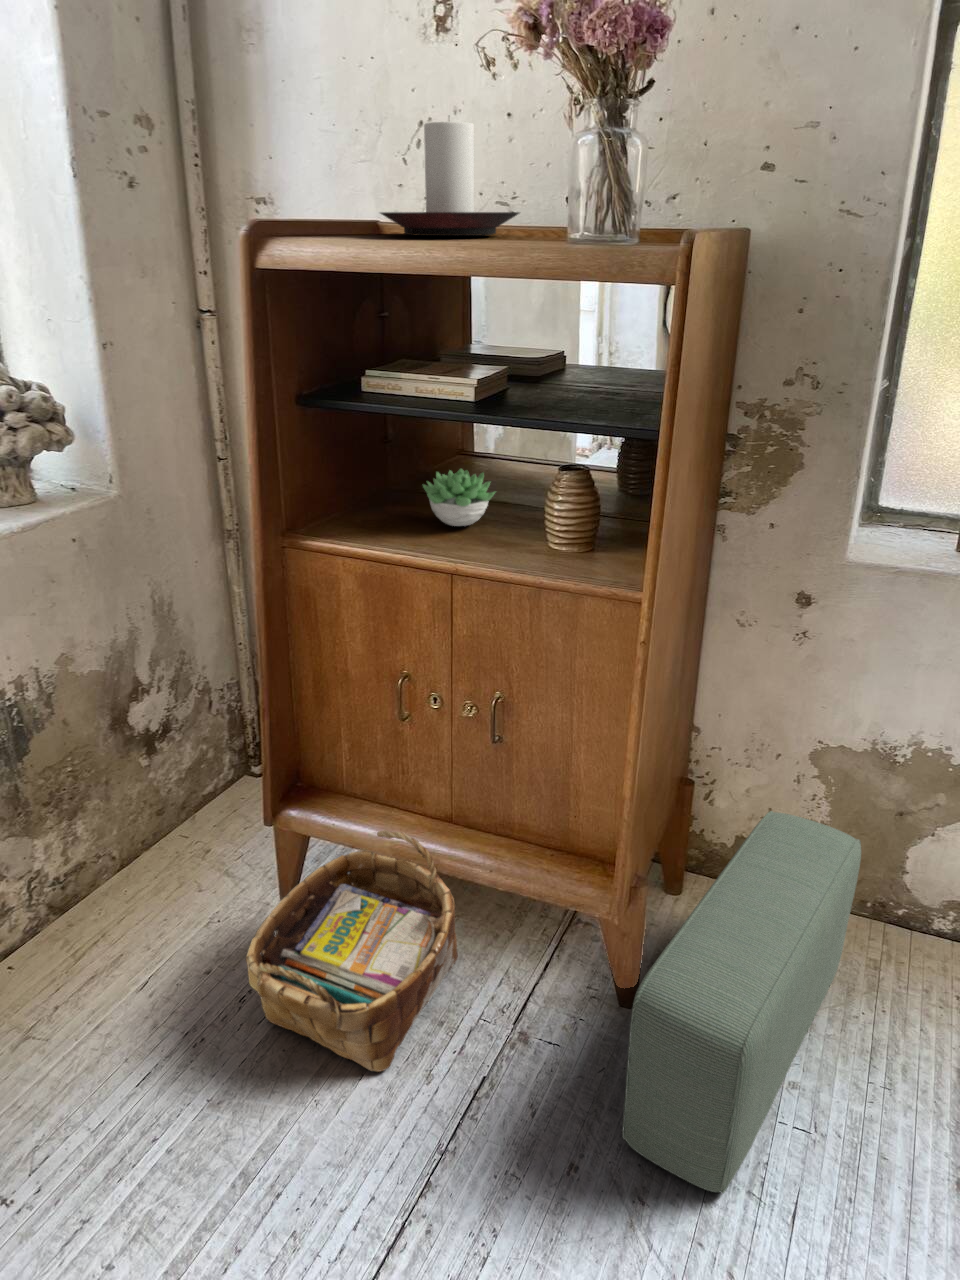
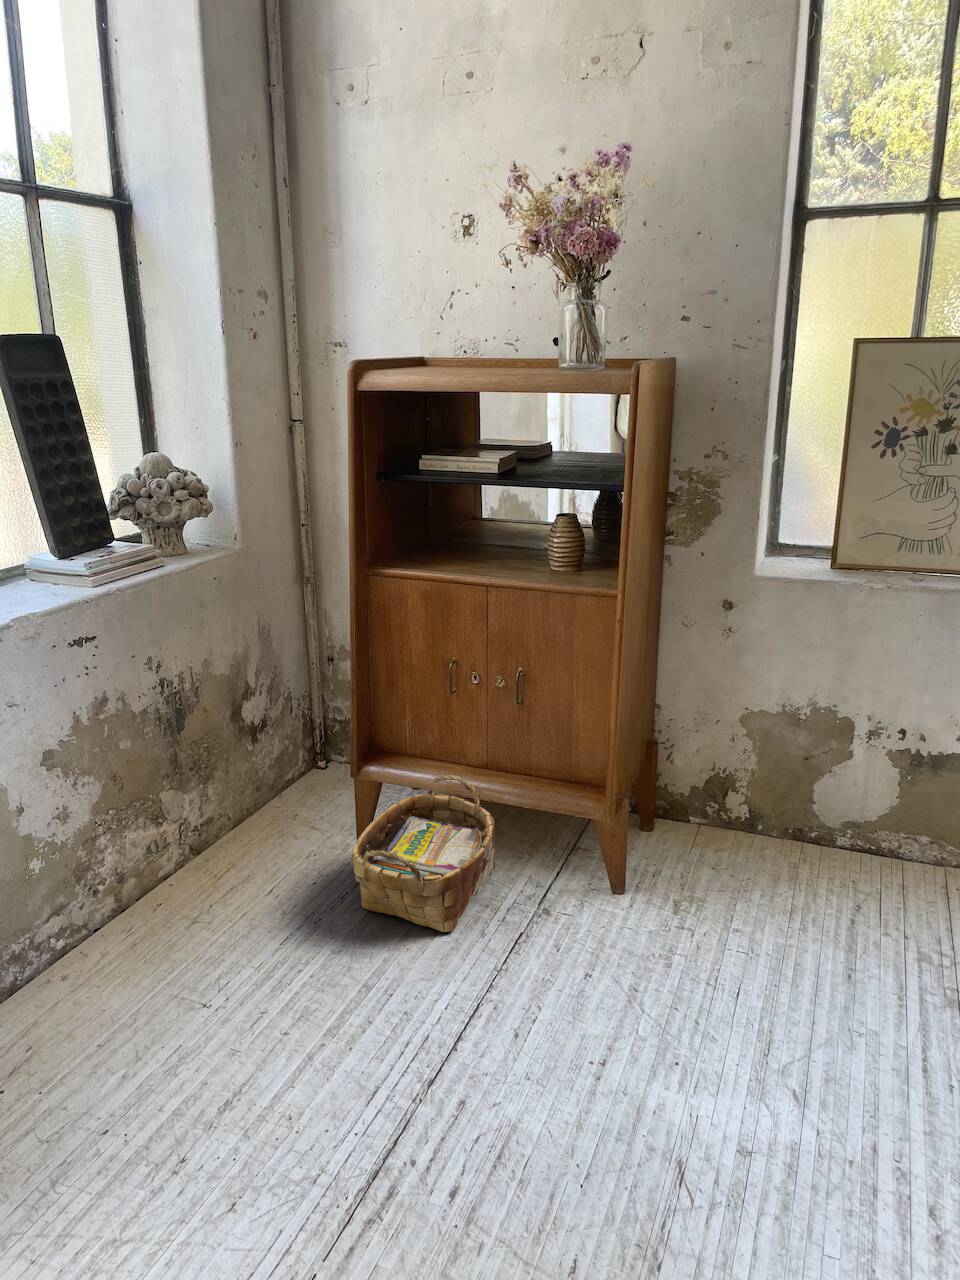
candle holder: present [380,121,520,236] -> none [434,293,528,367]
succulent plant: present [423,469,496,526] -> none [463,520,515,558]
pouf: present [622,811,861,1194] -> none [620,753,776,982]

